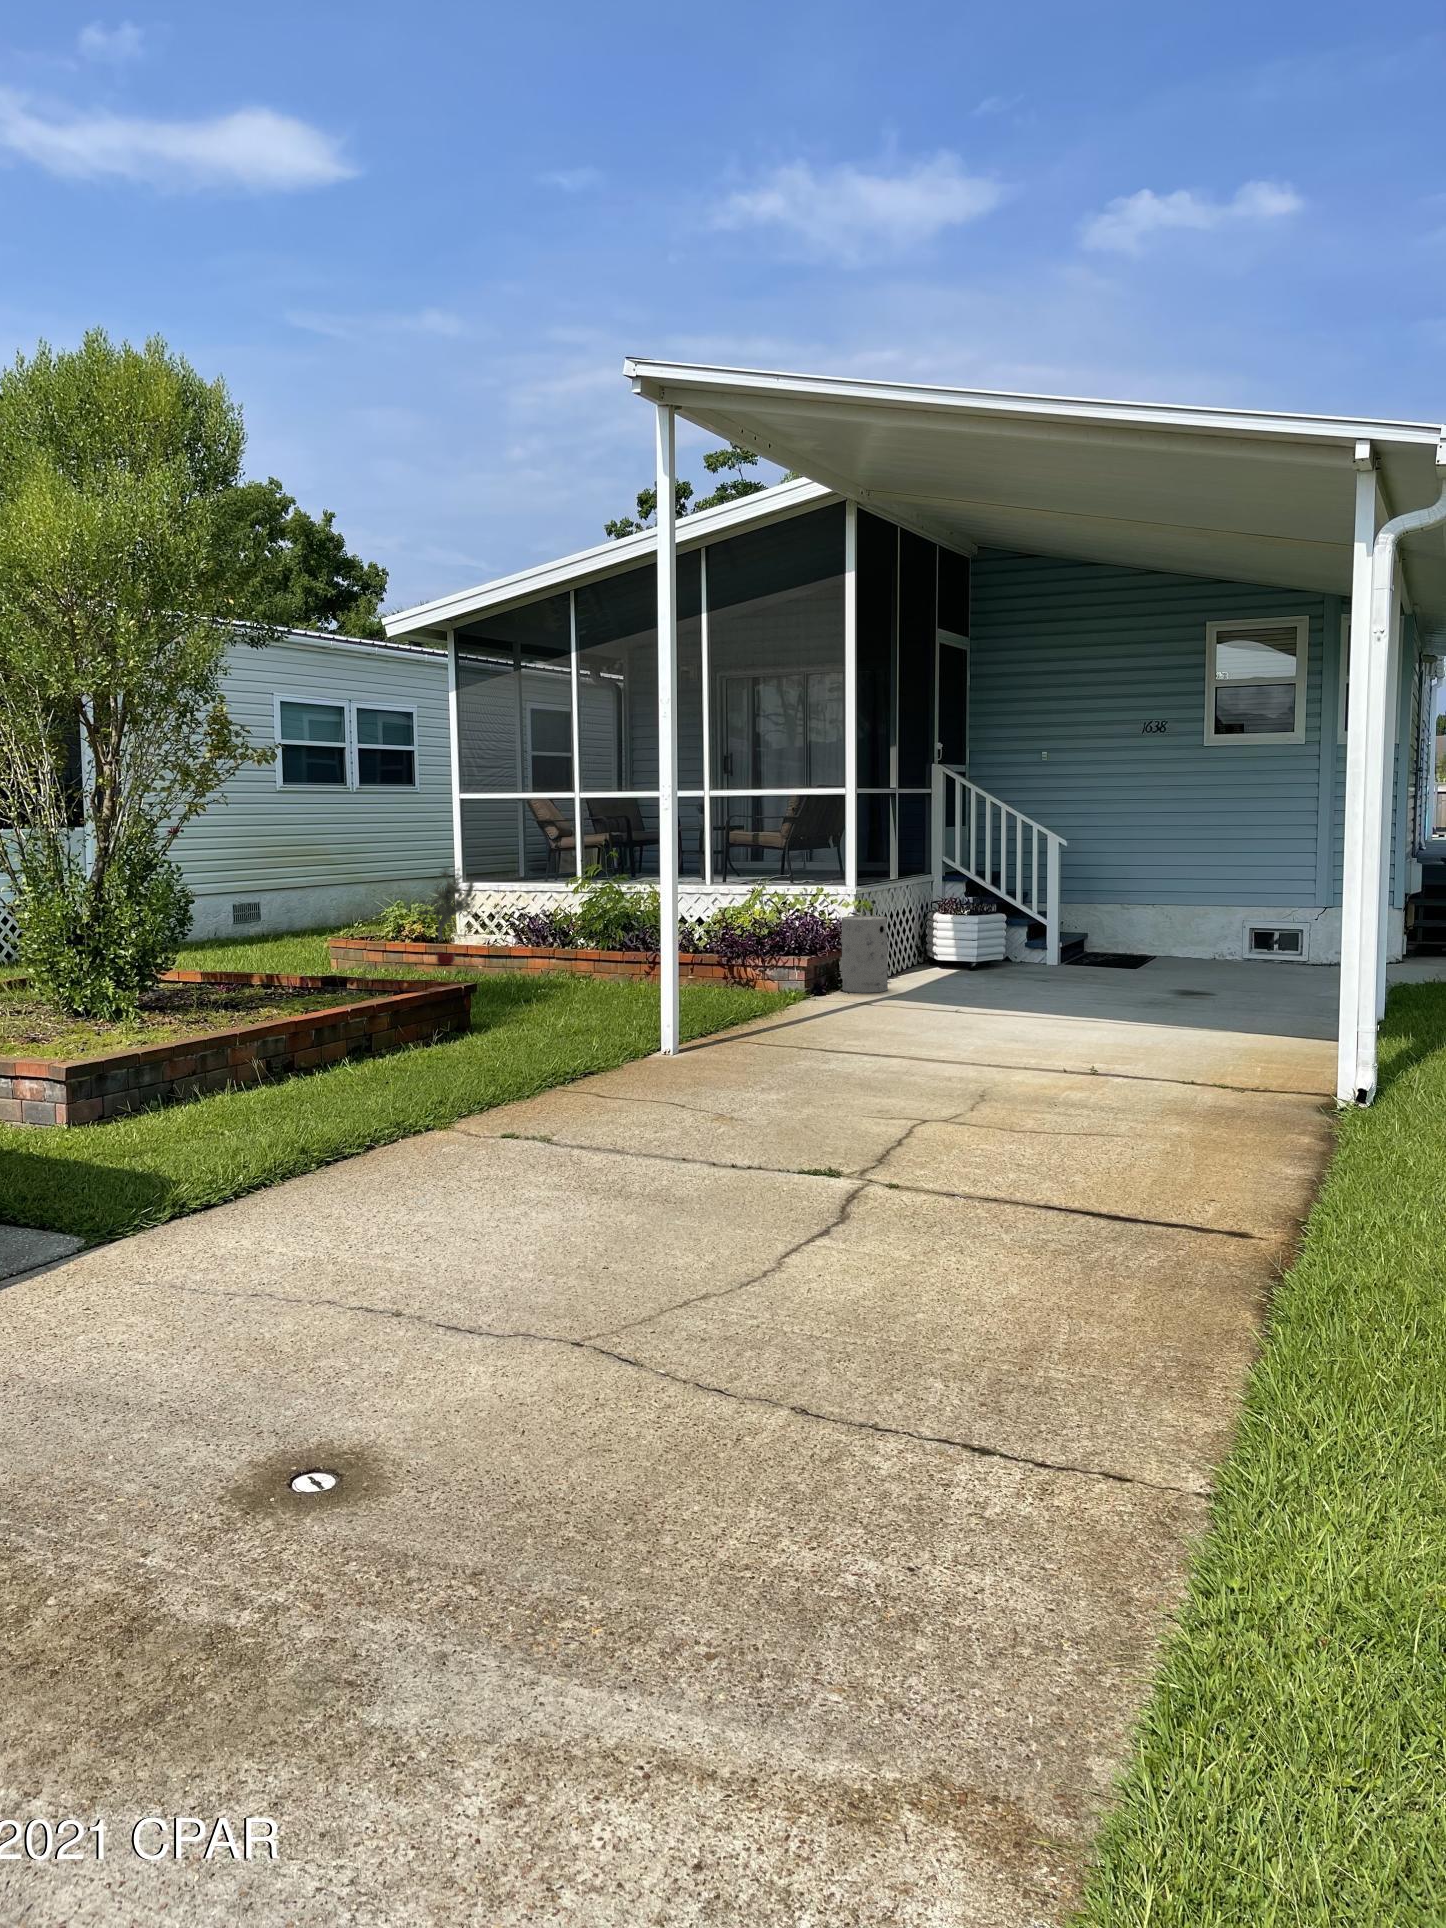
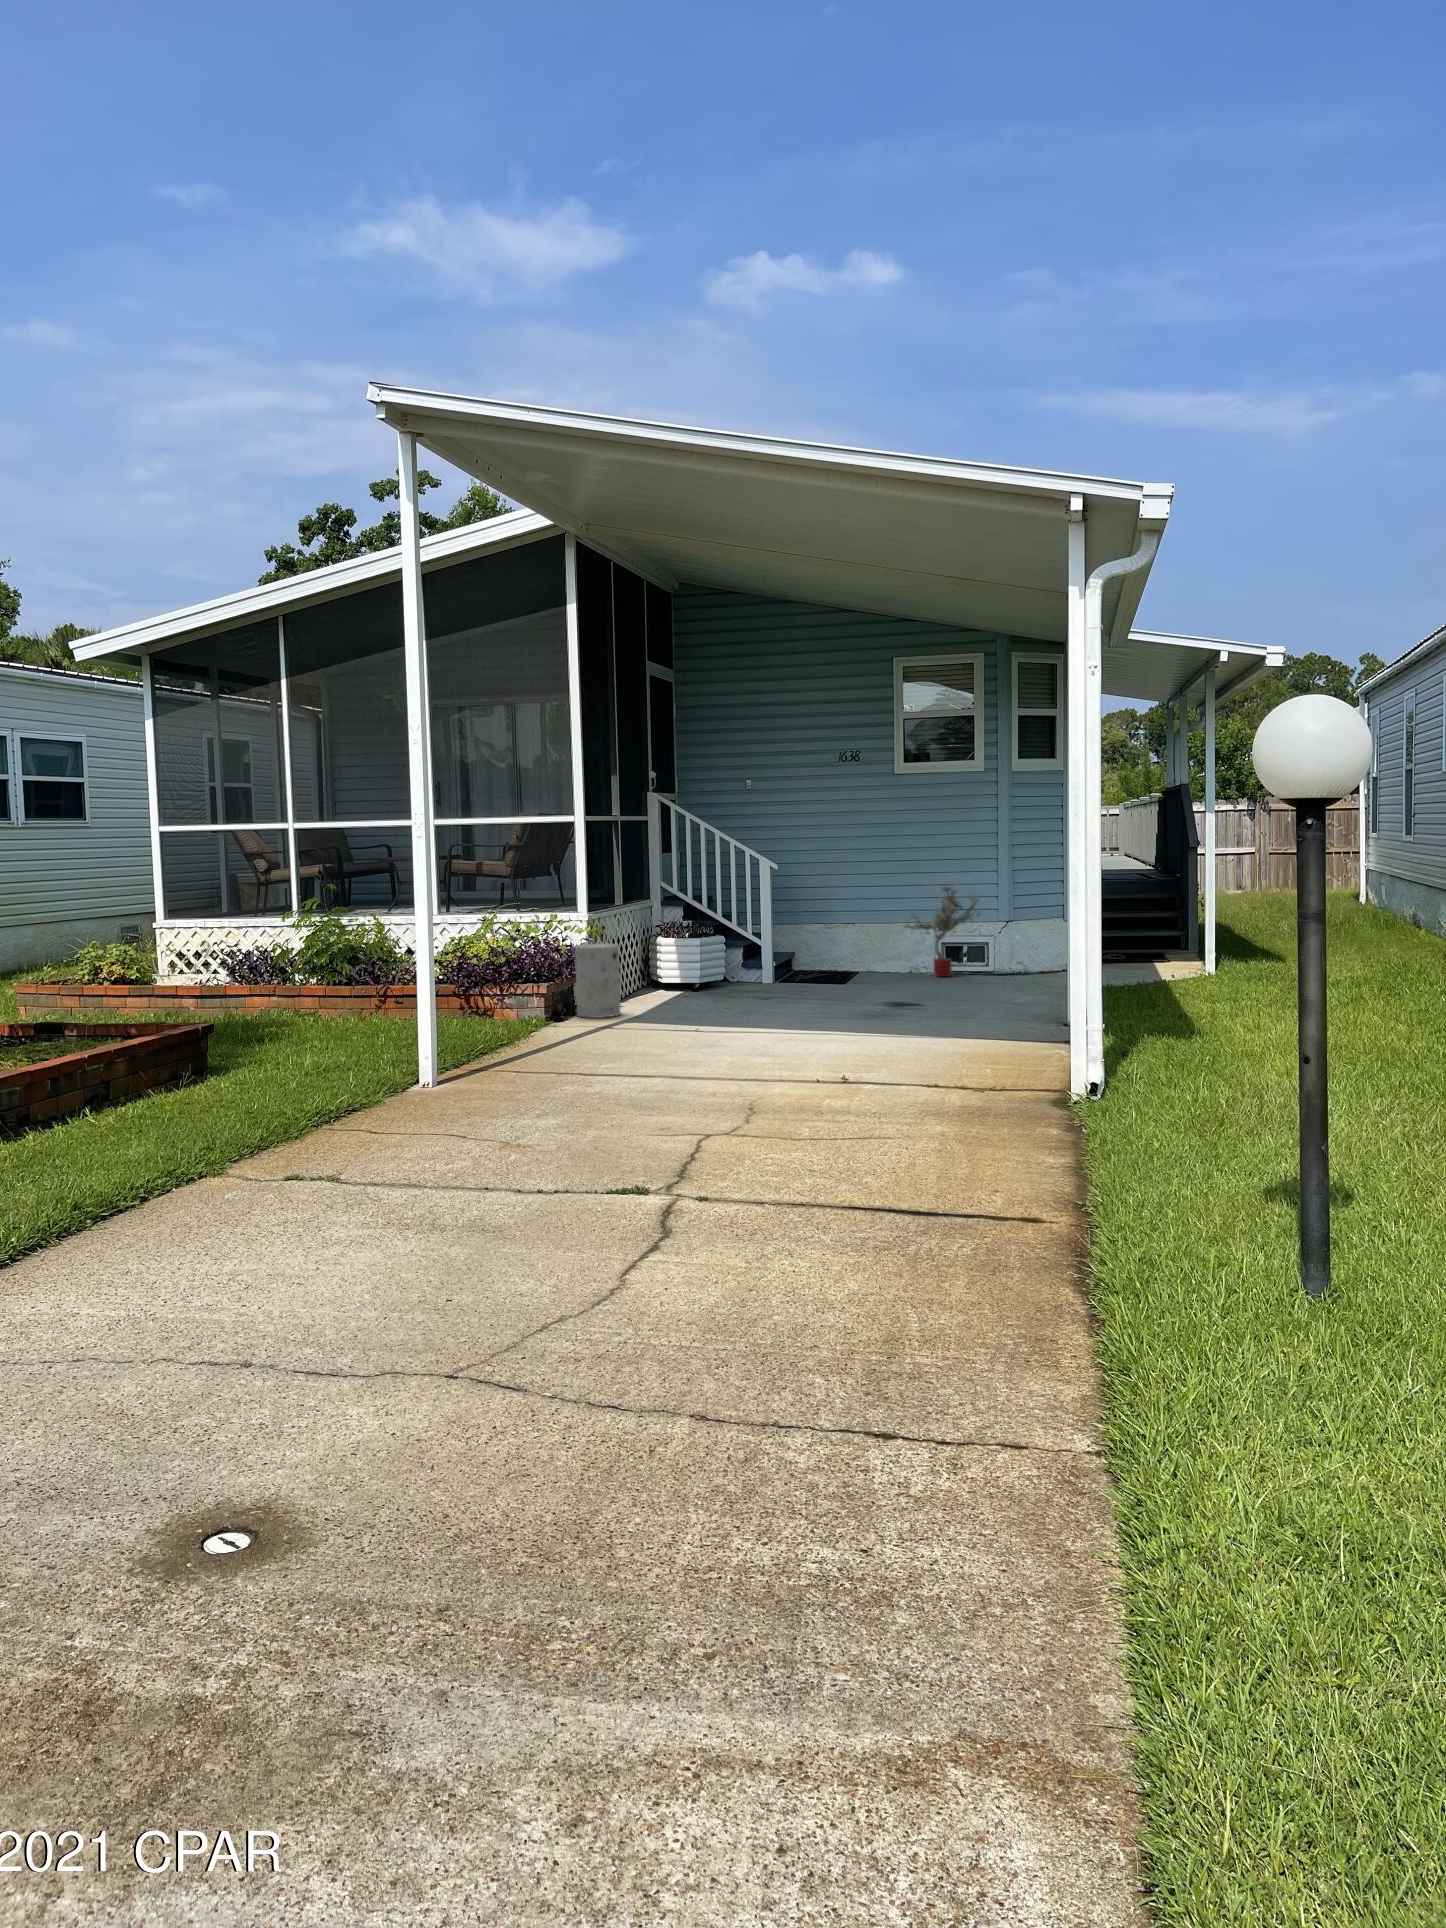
potted tree: present [415,868,475,965] -> present [905,883,980,977]

